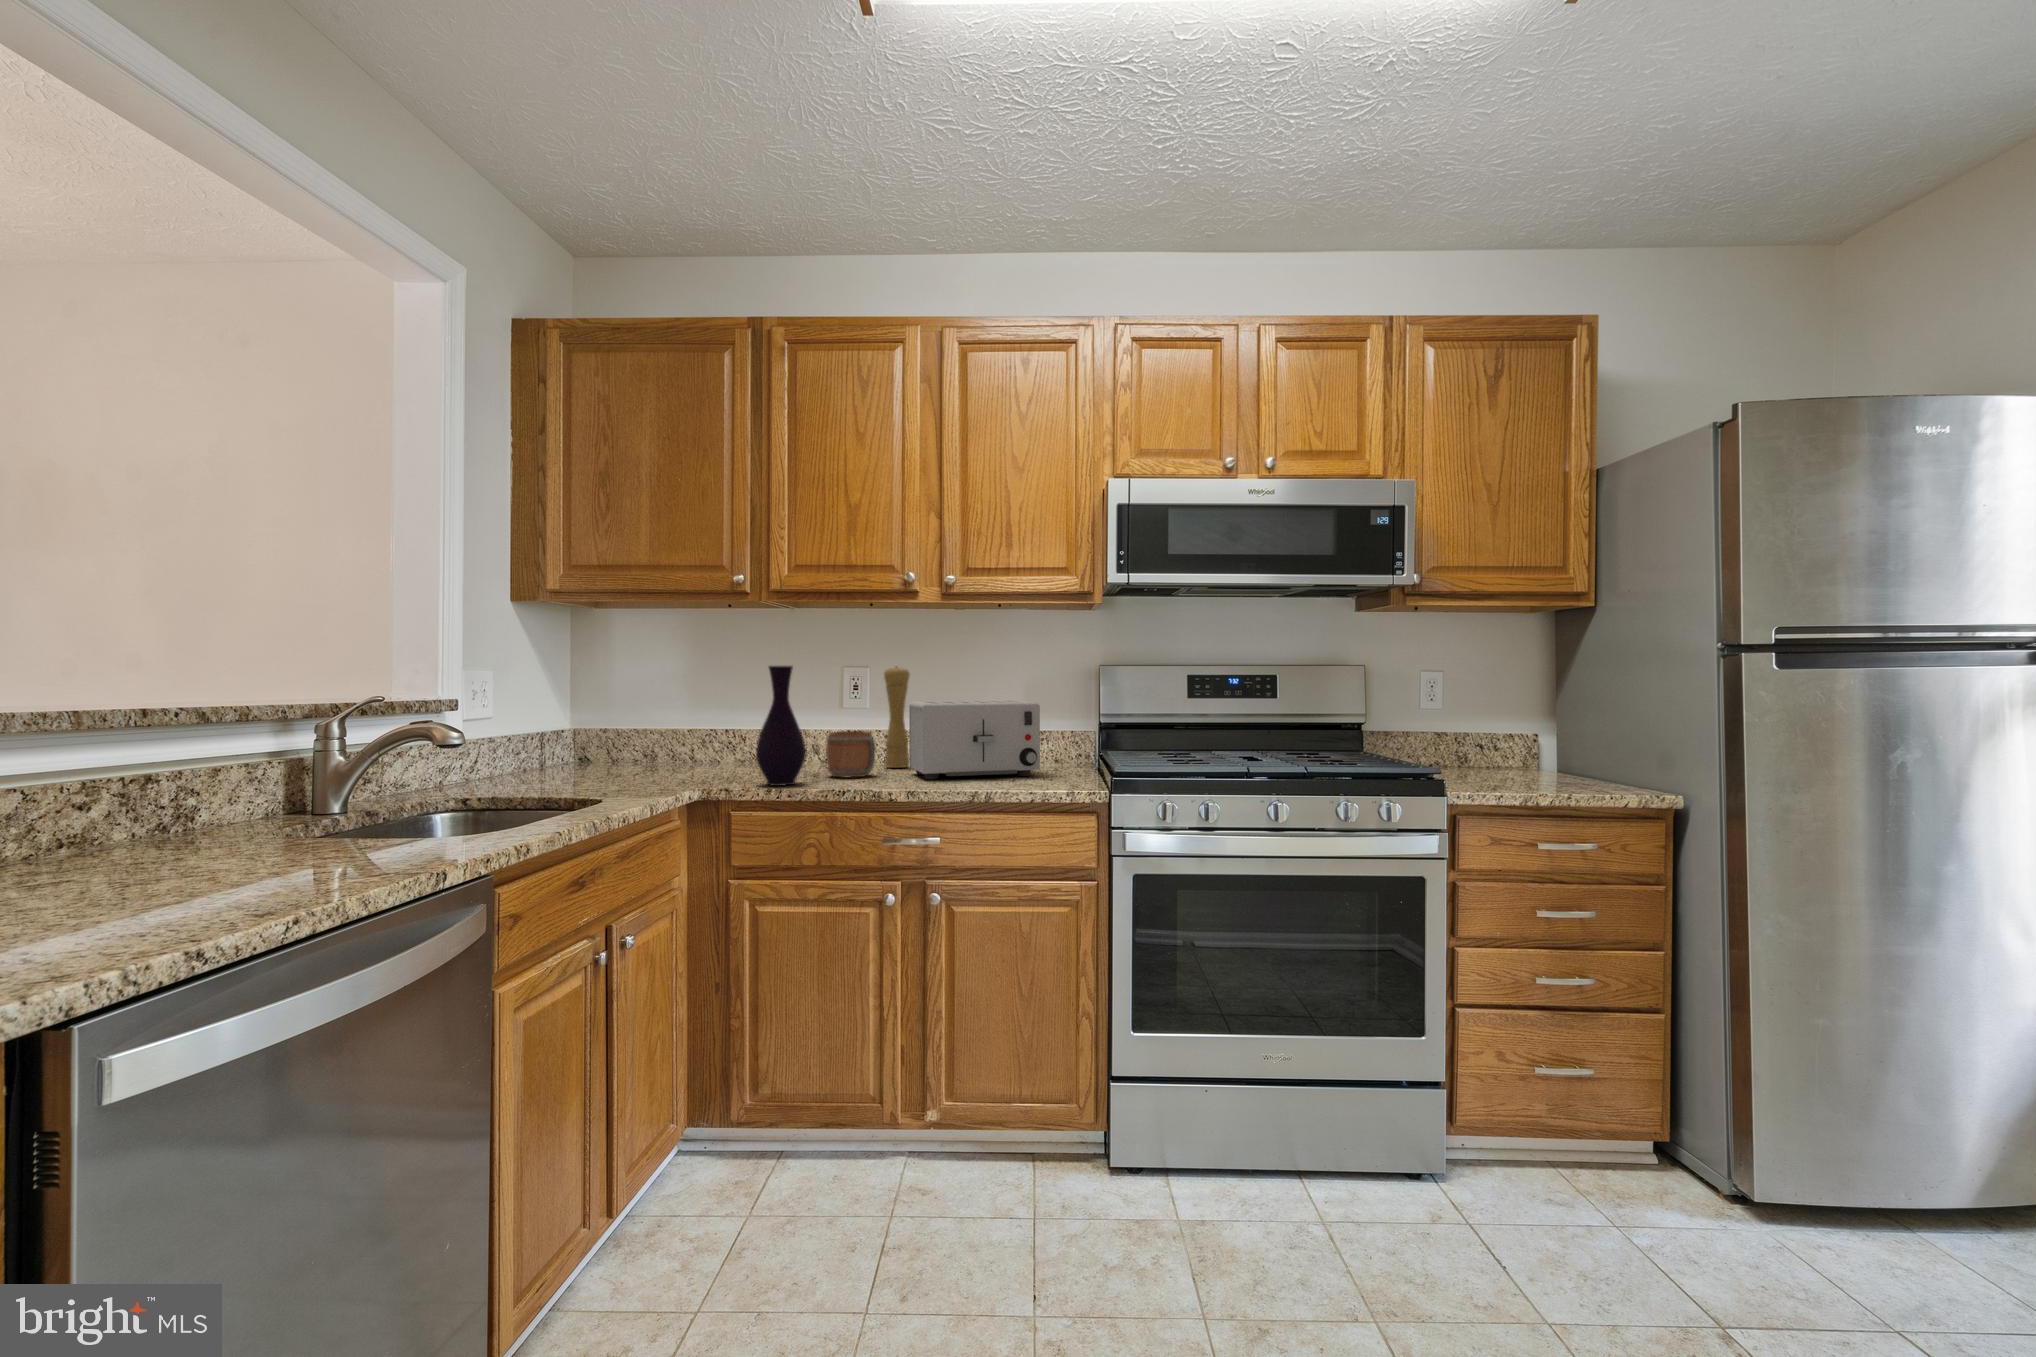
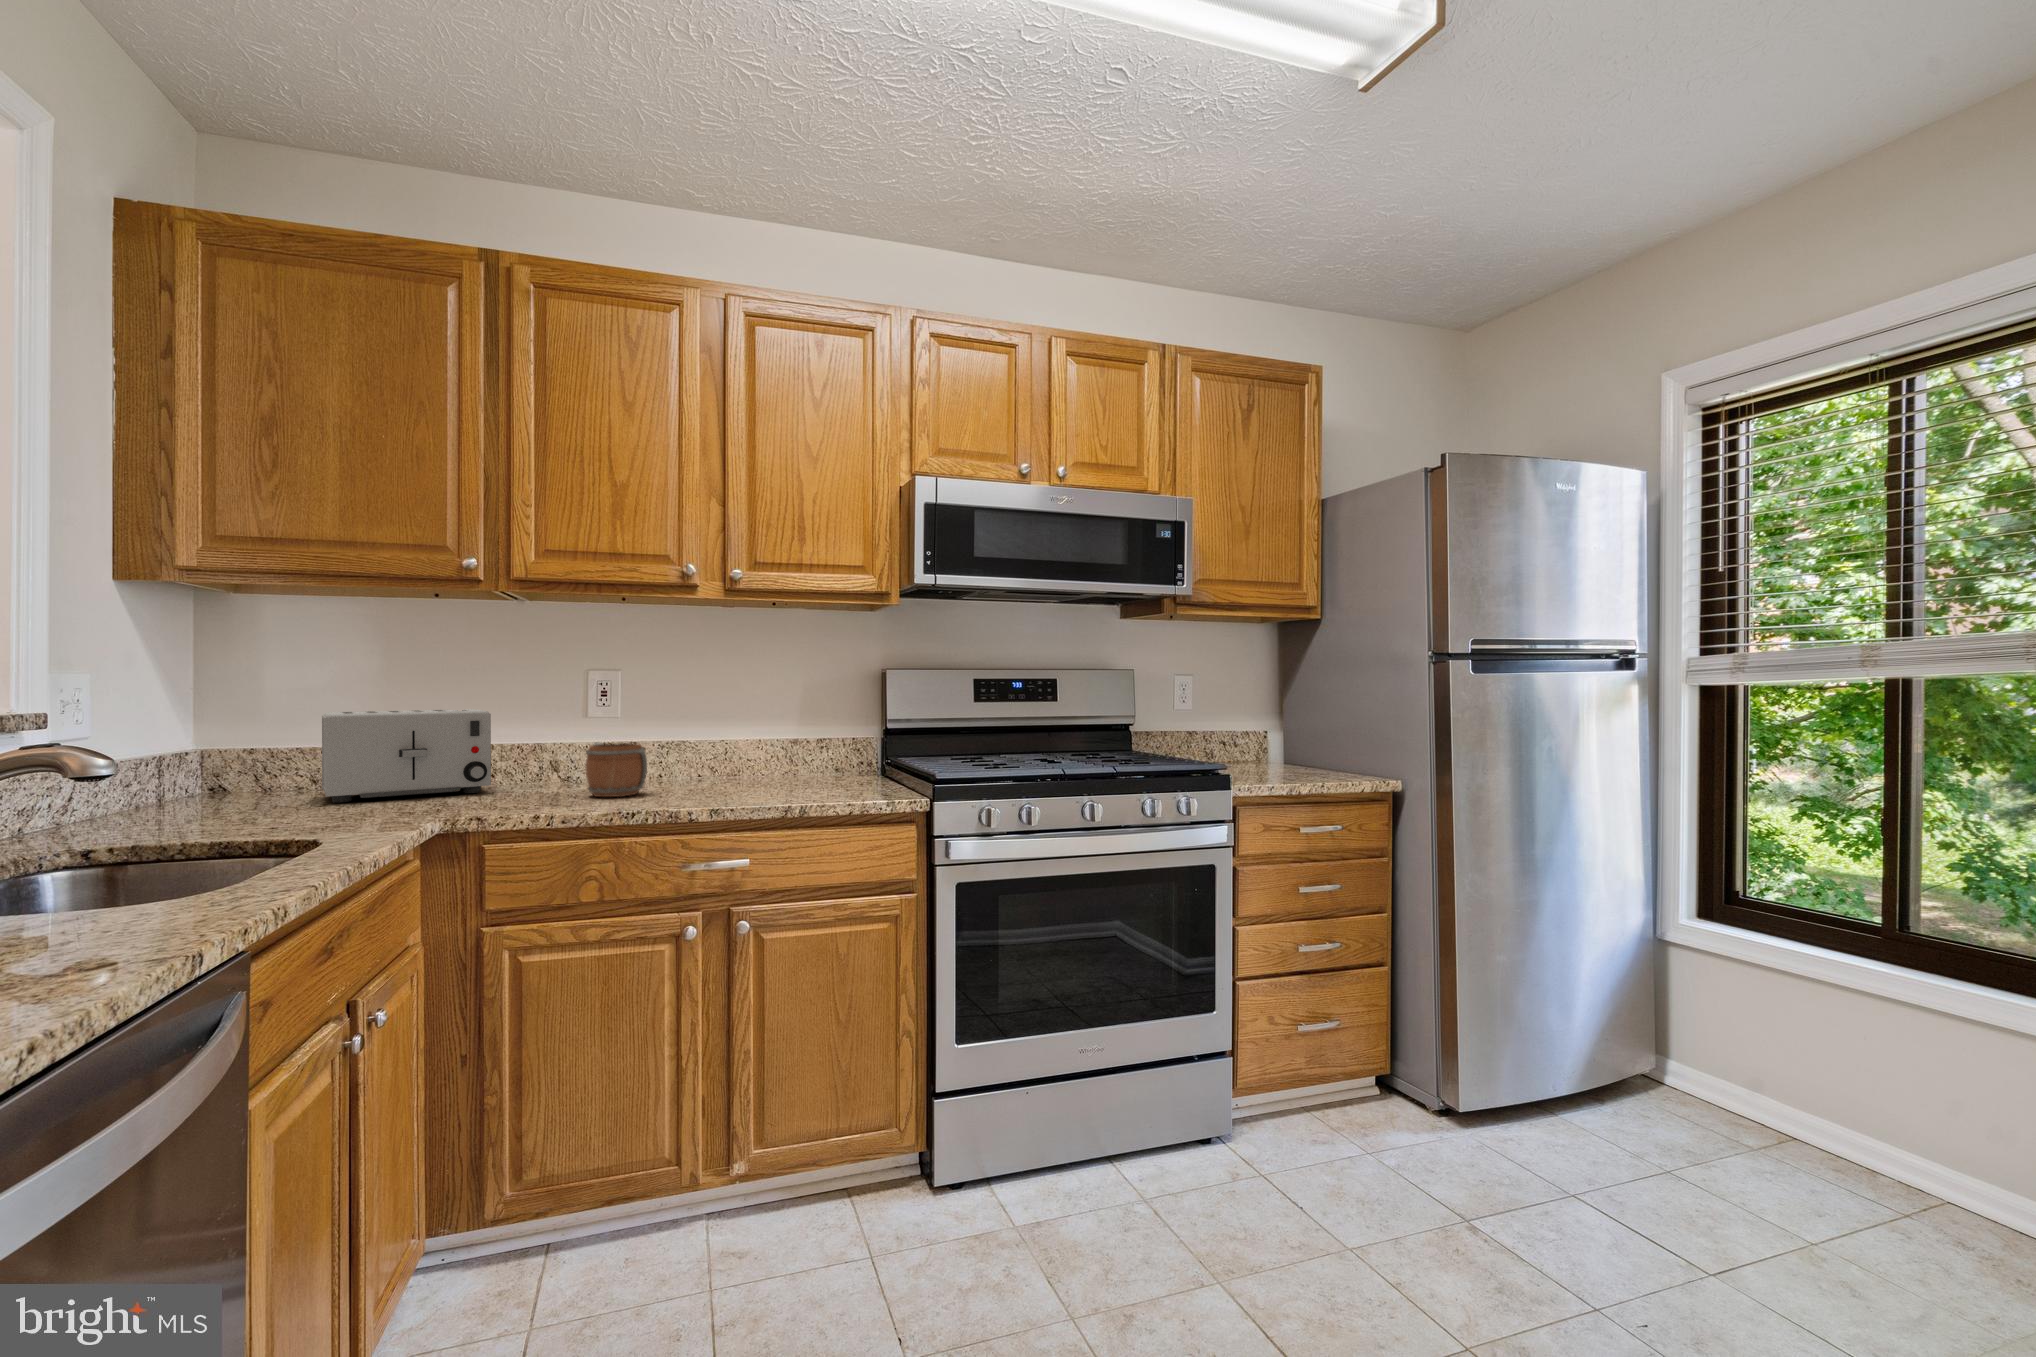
vase: present [756,666,806,786] -> none [506,668,572,811]
pepper mill: present [884,667,910,768] -> none [644,669,675,783]
toaster: present [909,701,1040,779] -> present [322,709,491,802]

